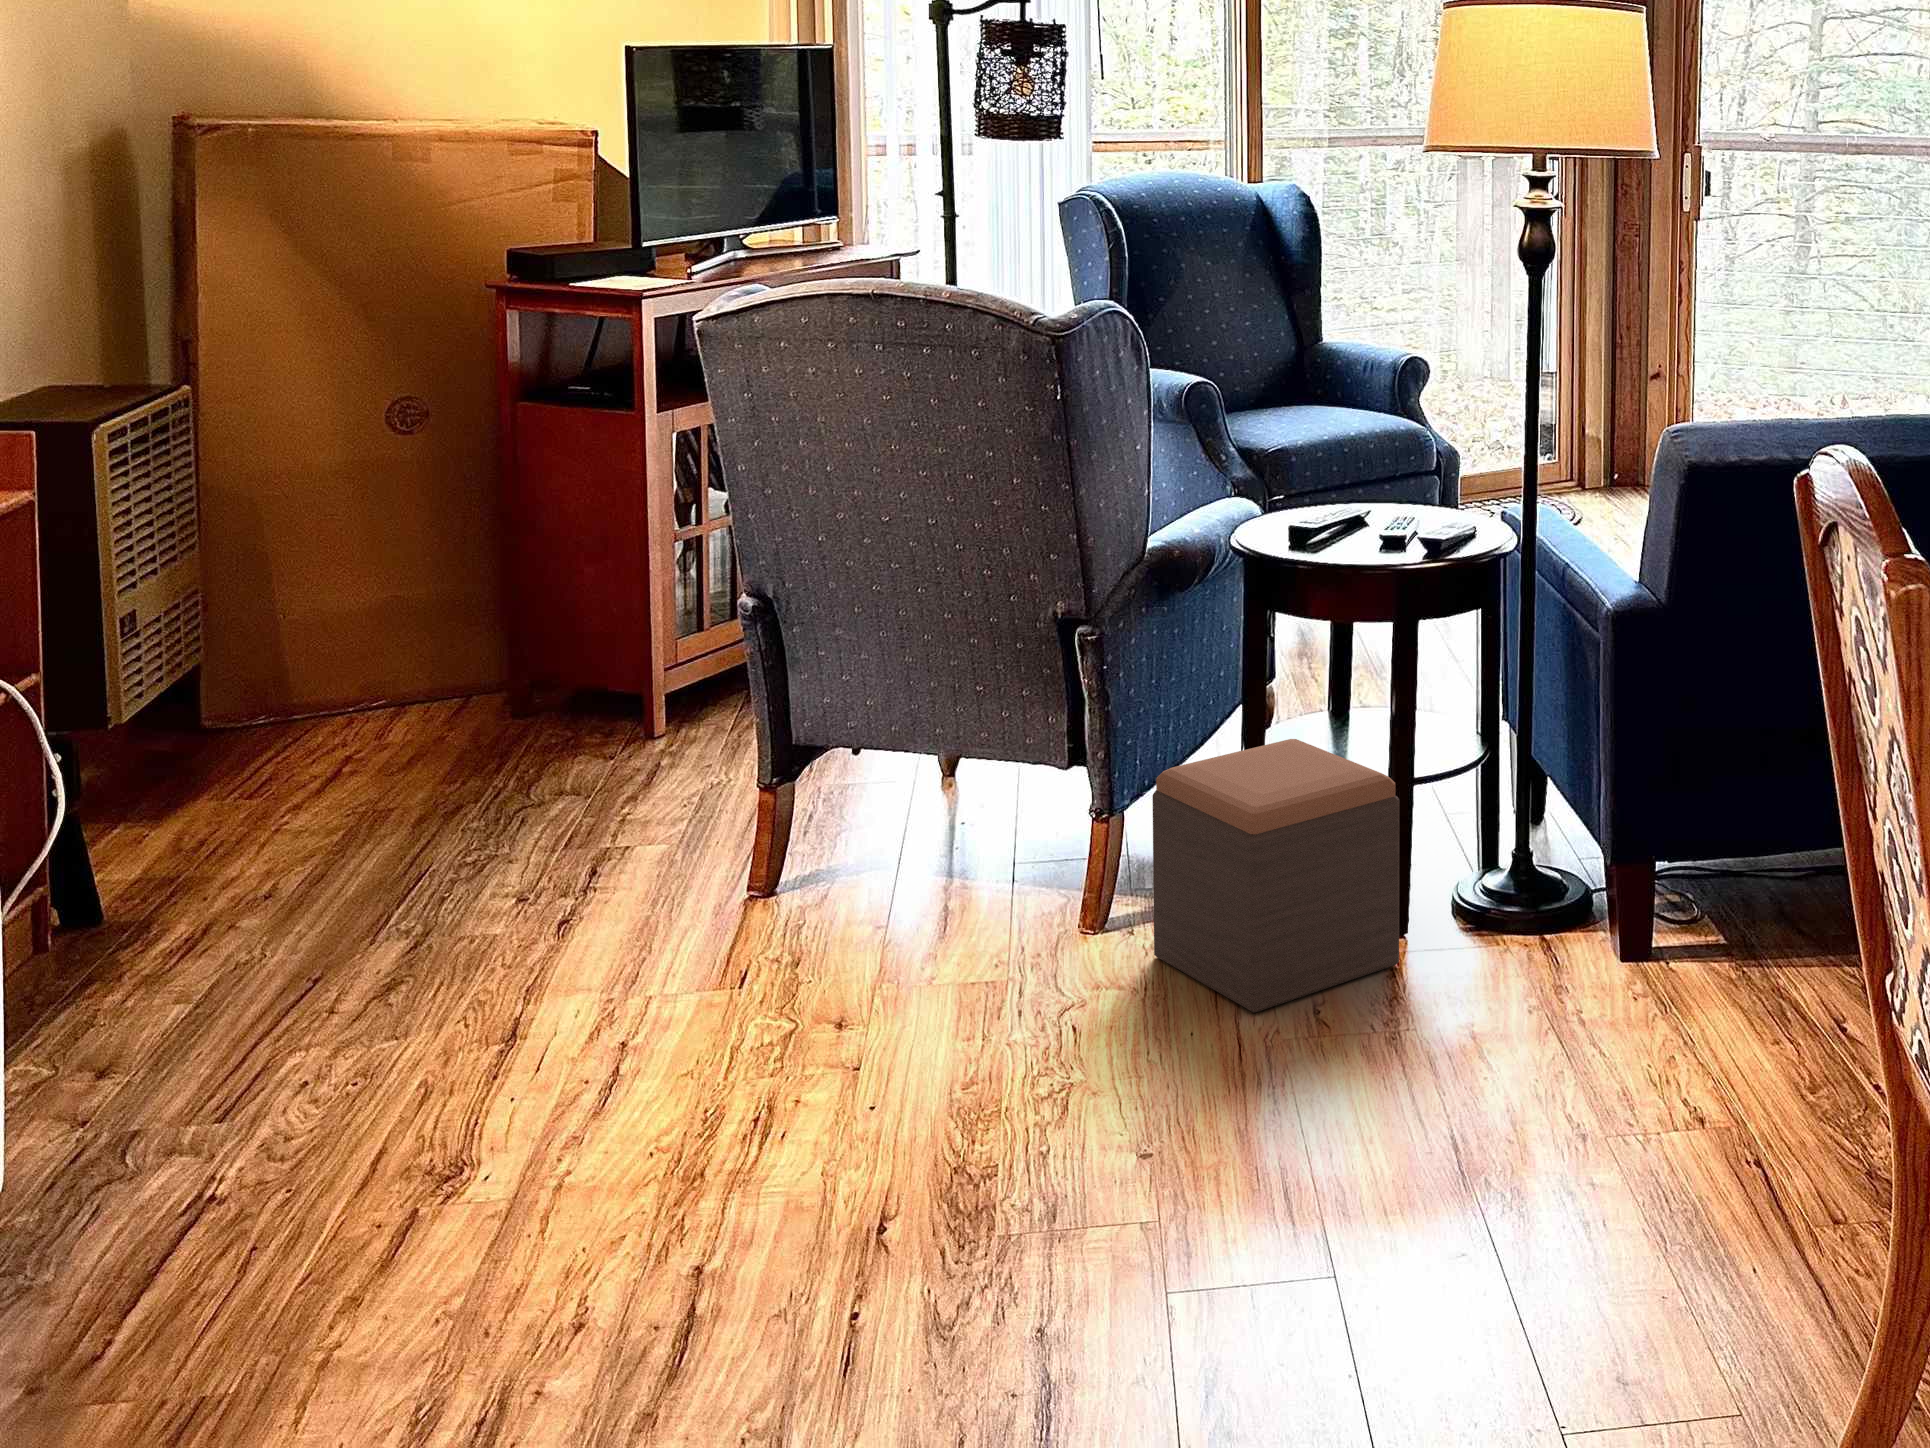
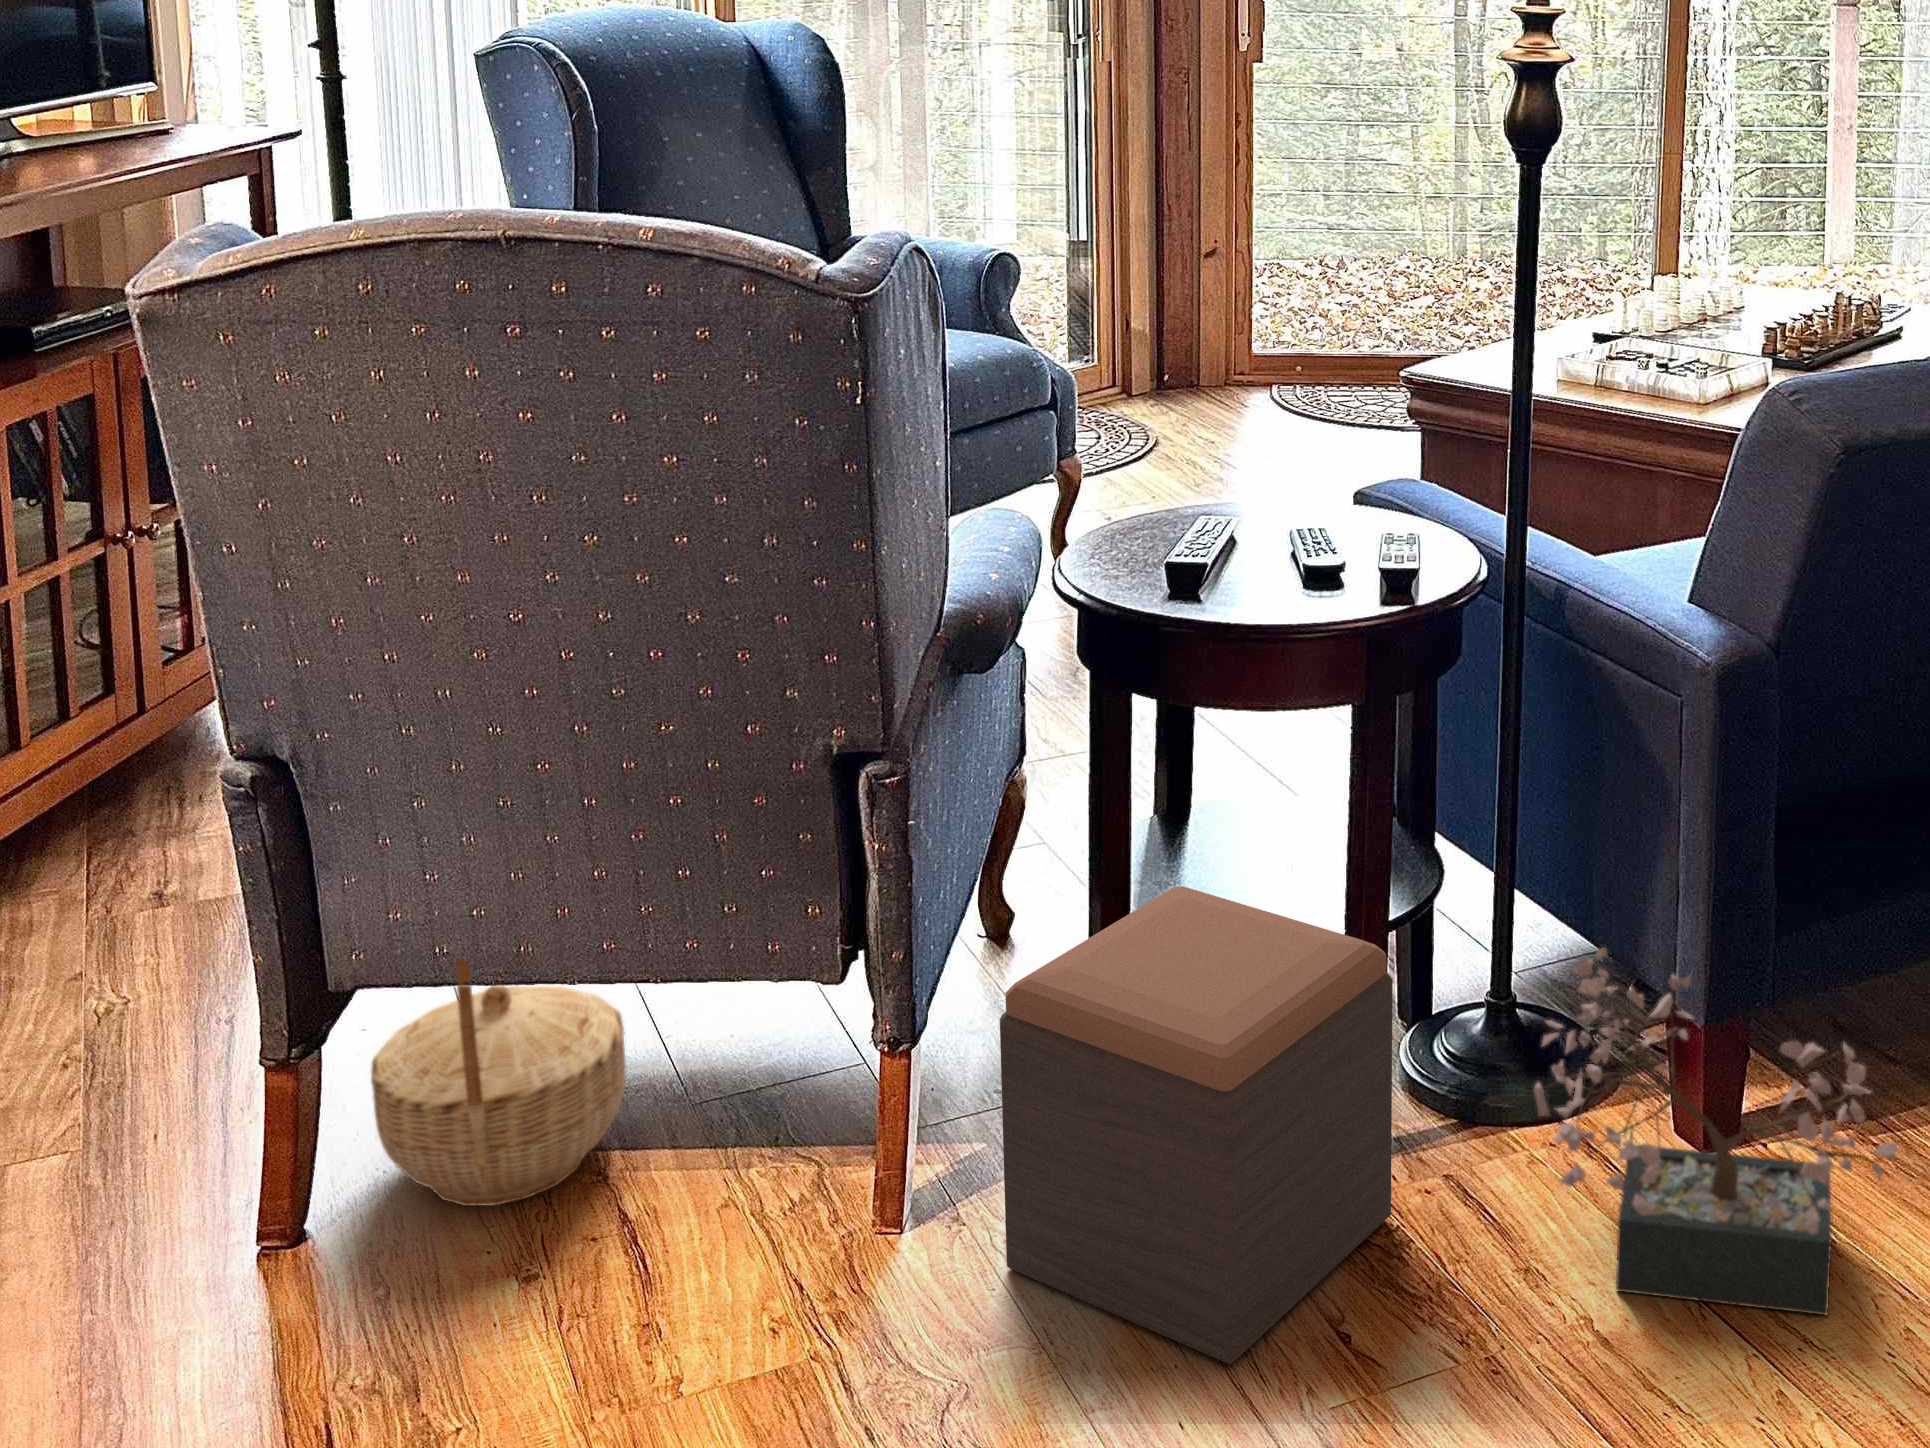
basket: none [827,664,976,893] -> present [371,959,626,1206]
decorative plant: none [1468,798,1706,1044] -> present [1534,948,1898,1315]

